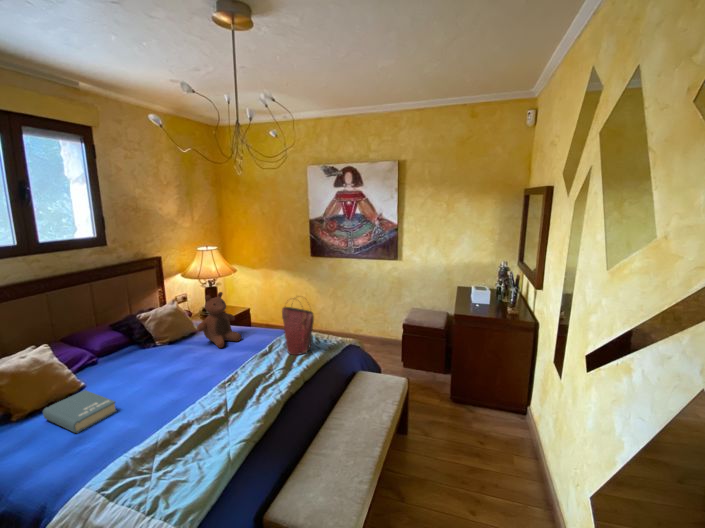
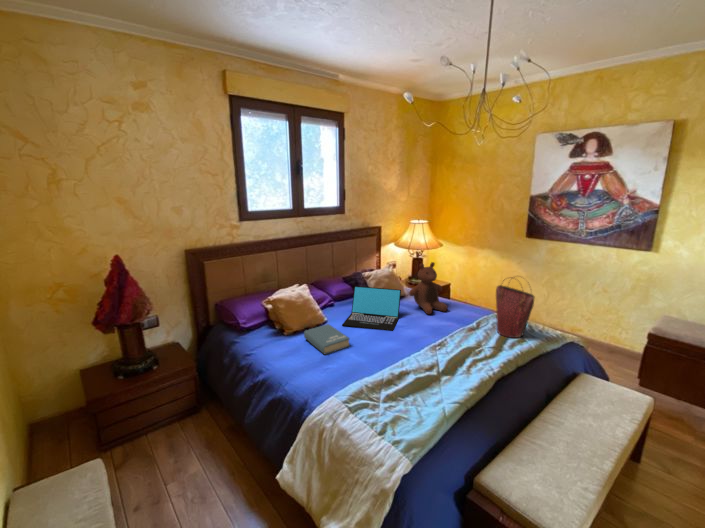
laptop: none [108,328,186,386] -> present [342,286,401,331]

